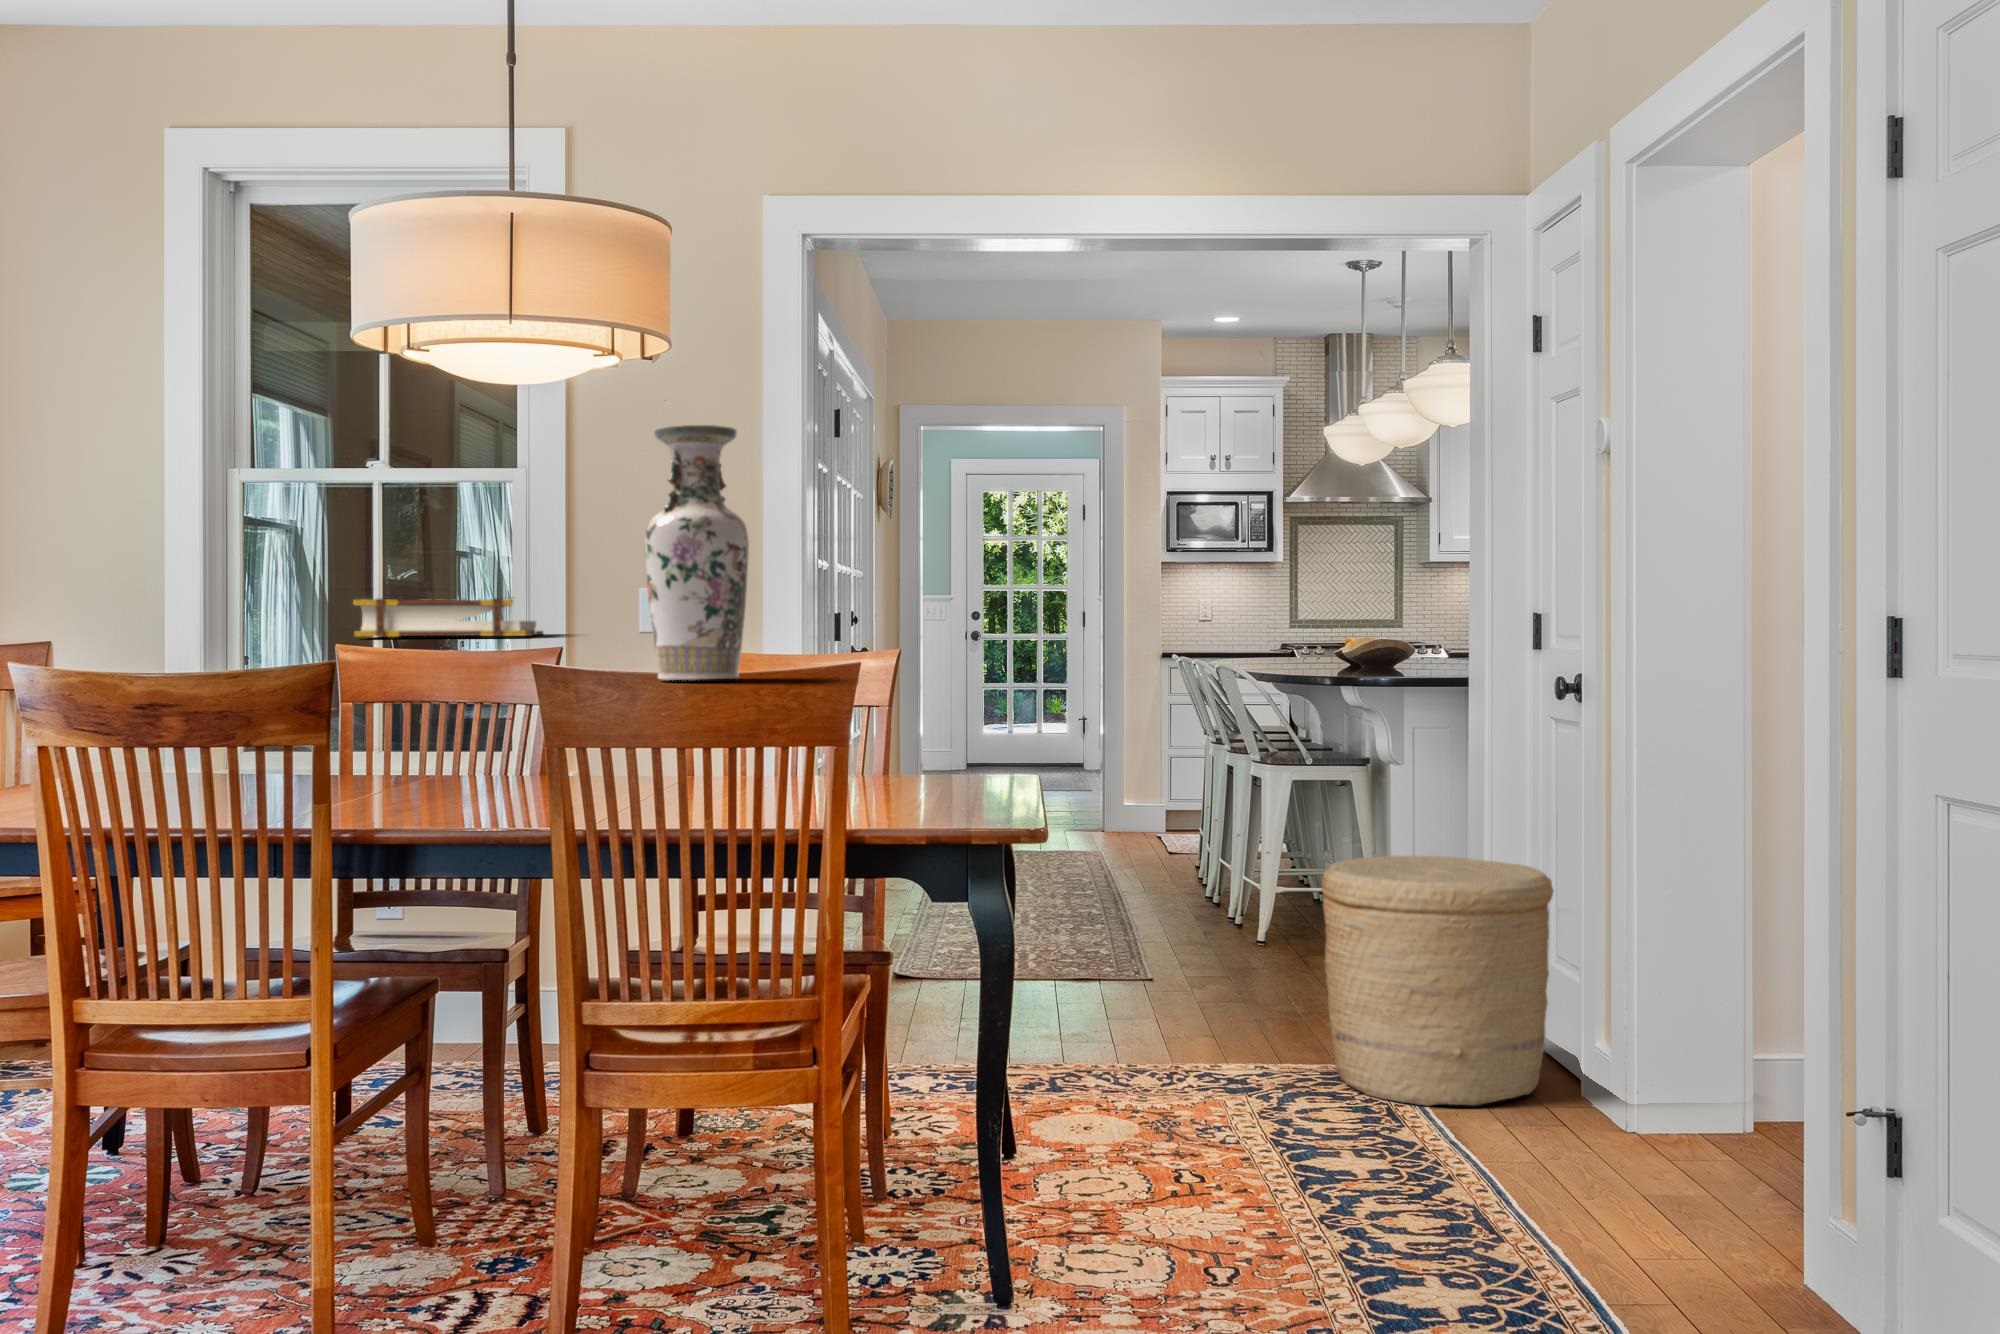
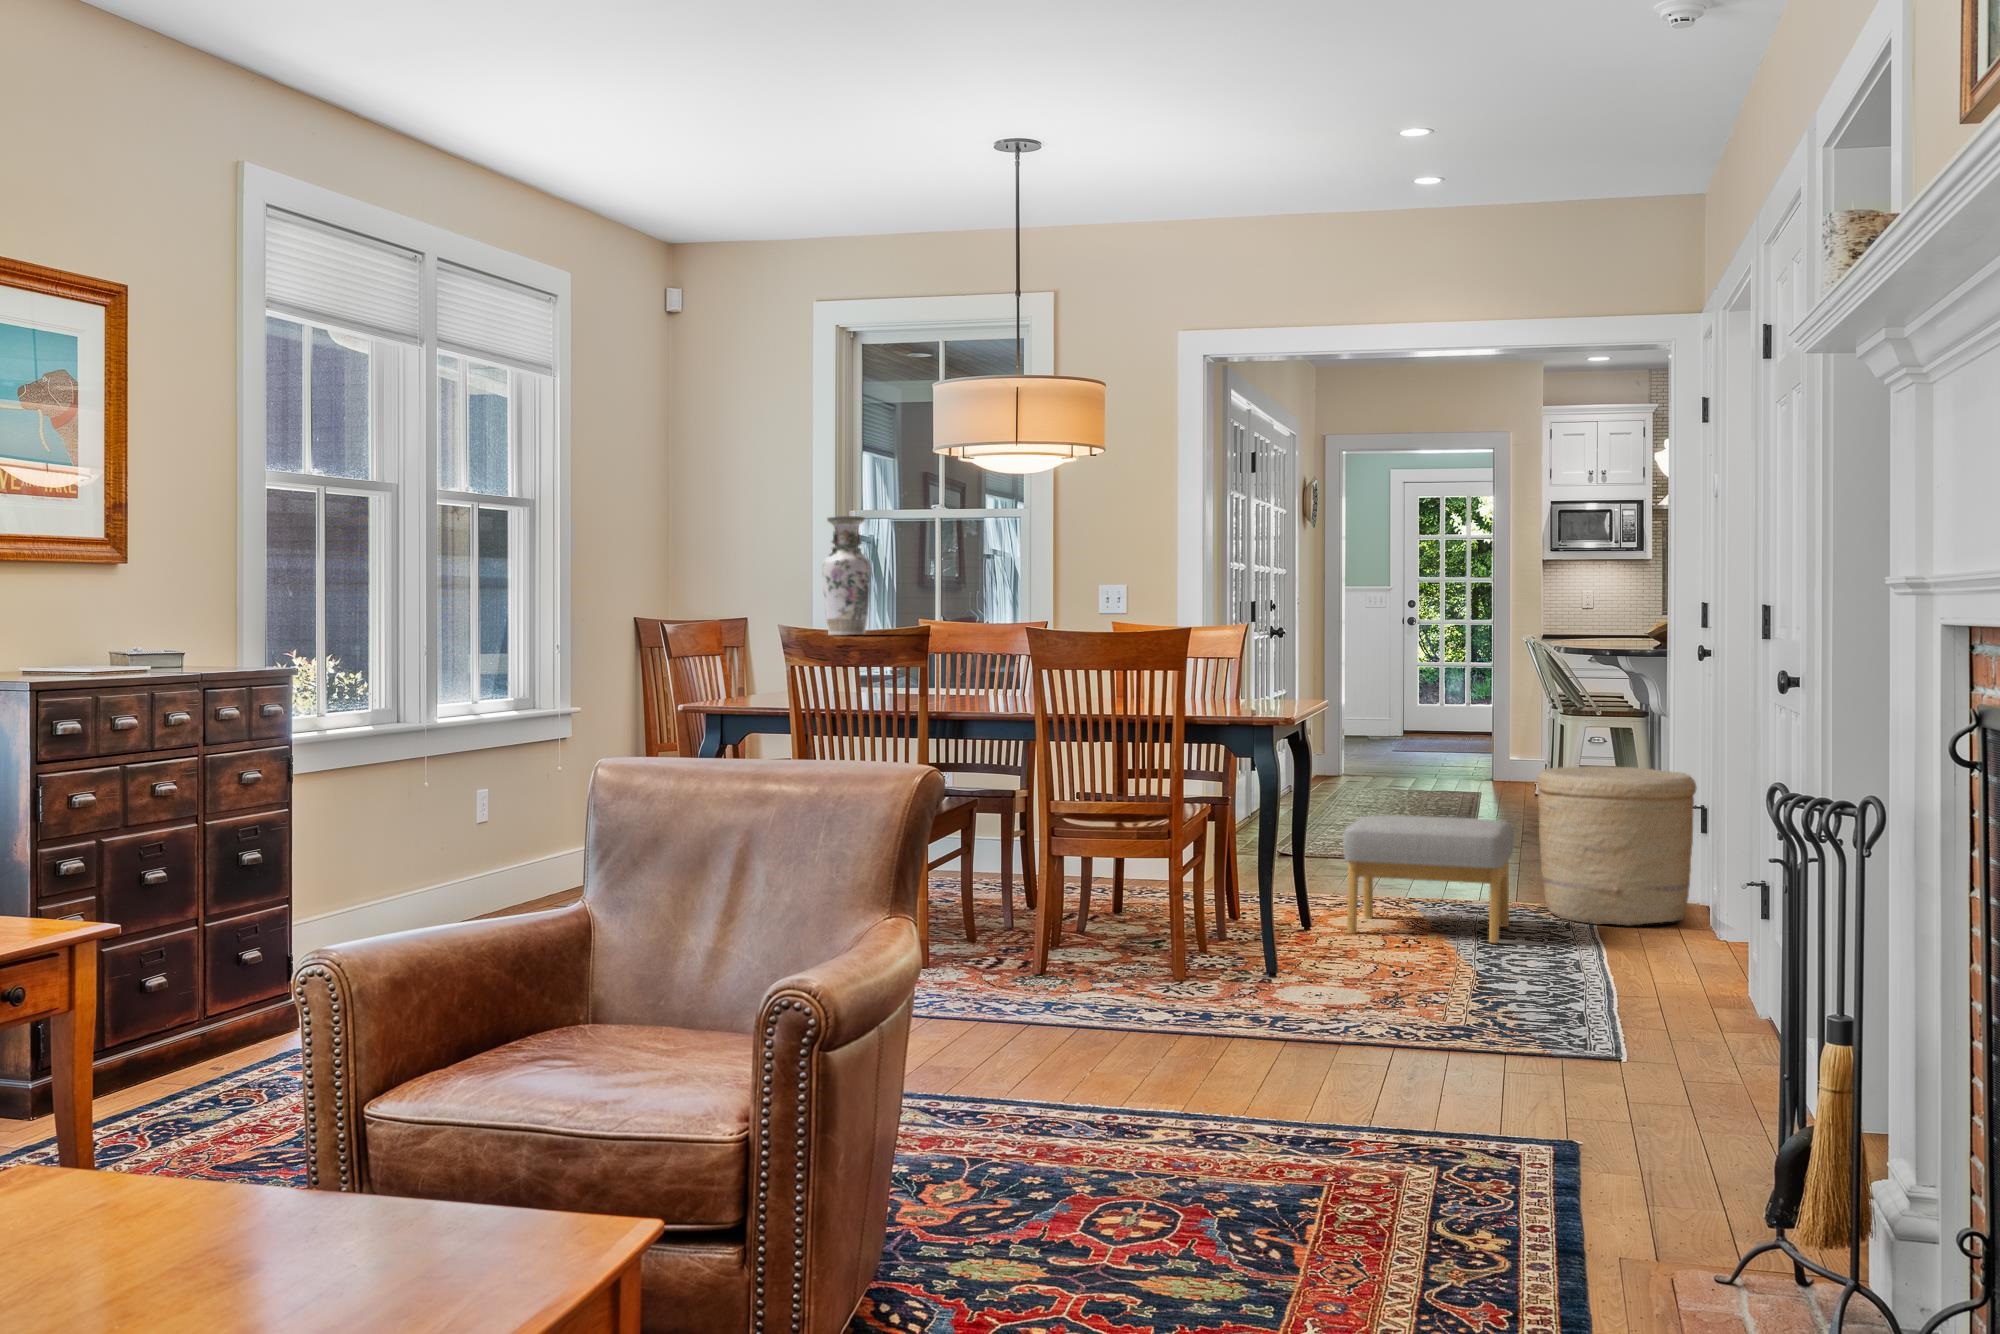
vase: present [644,425,749,680] -> present [822,516,871,635]
book: present [353,597,543,637] -> none [930,593,1045,617]
footstool: none [1068,954,1328,1166] -> present [1343,815,1514,943]

